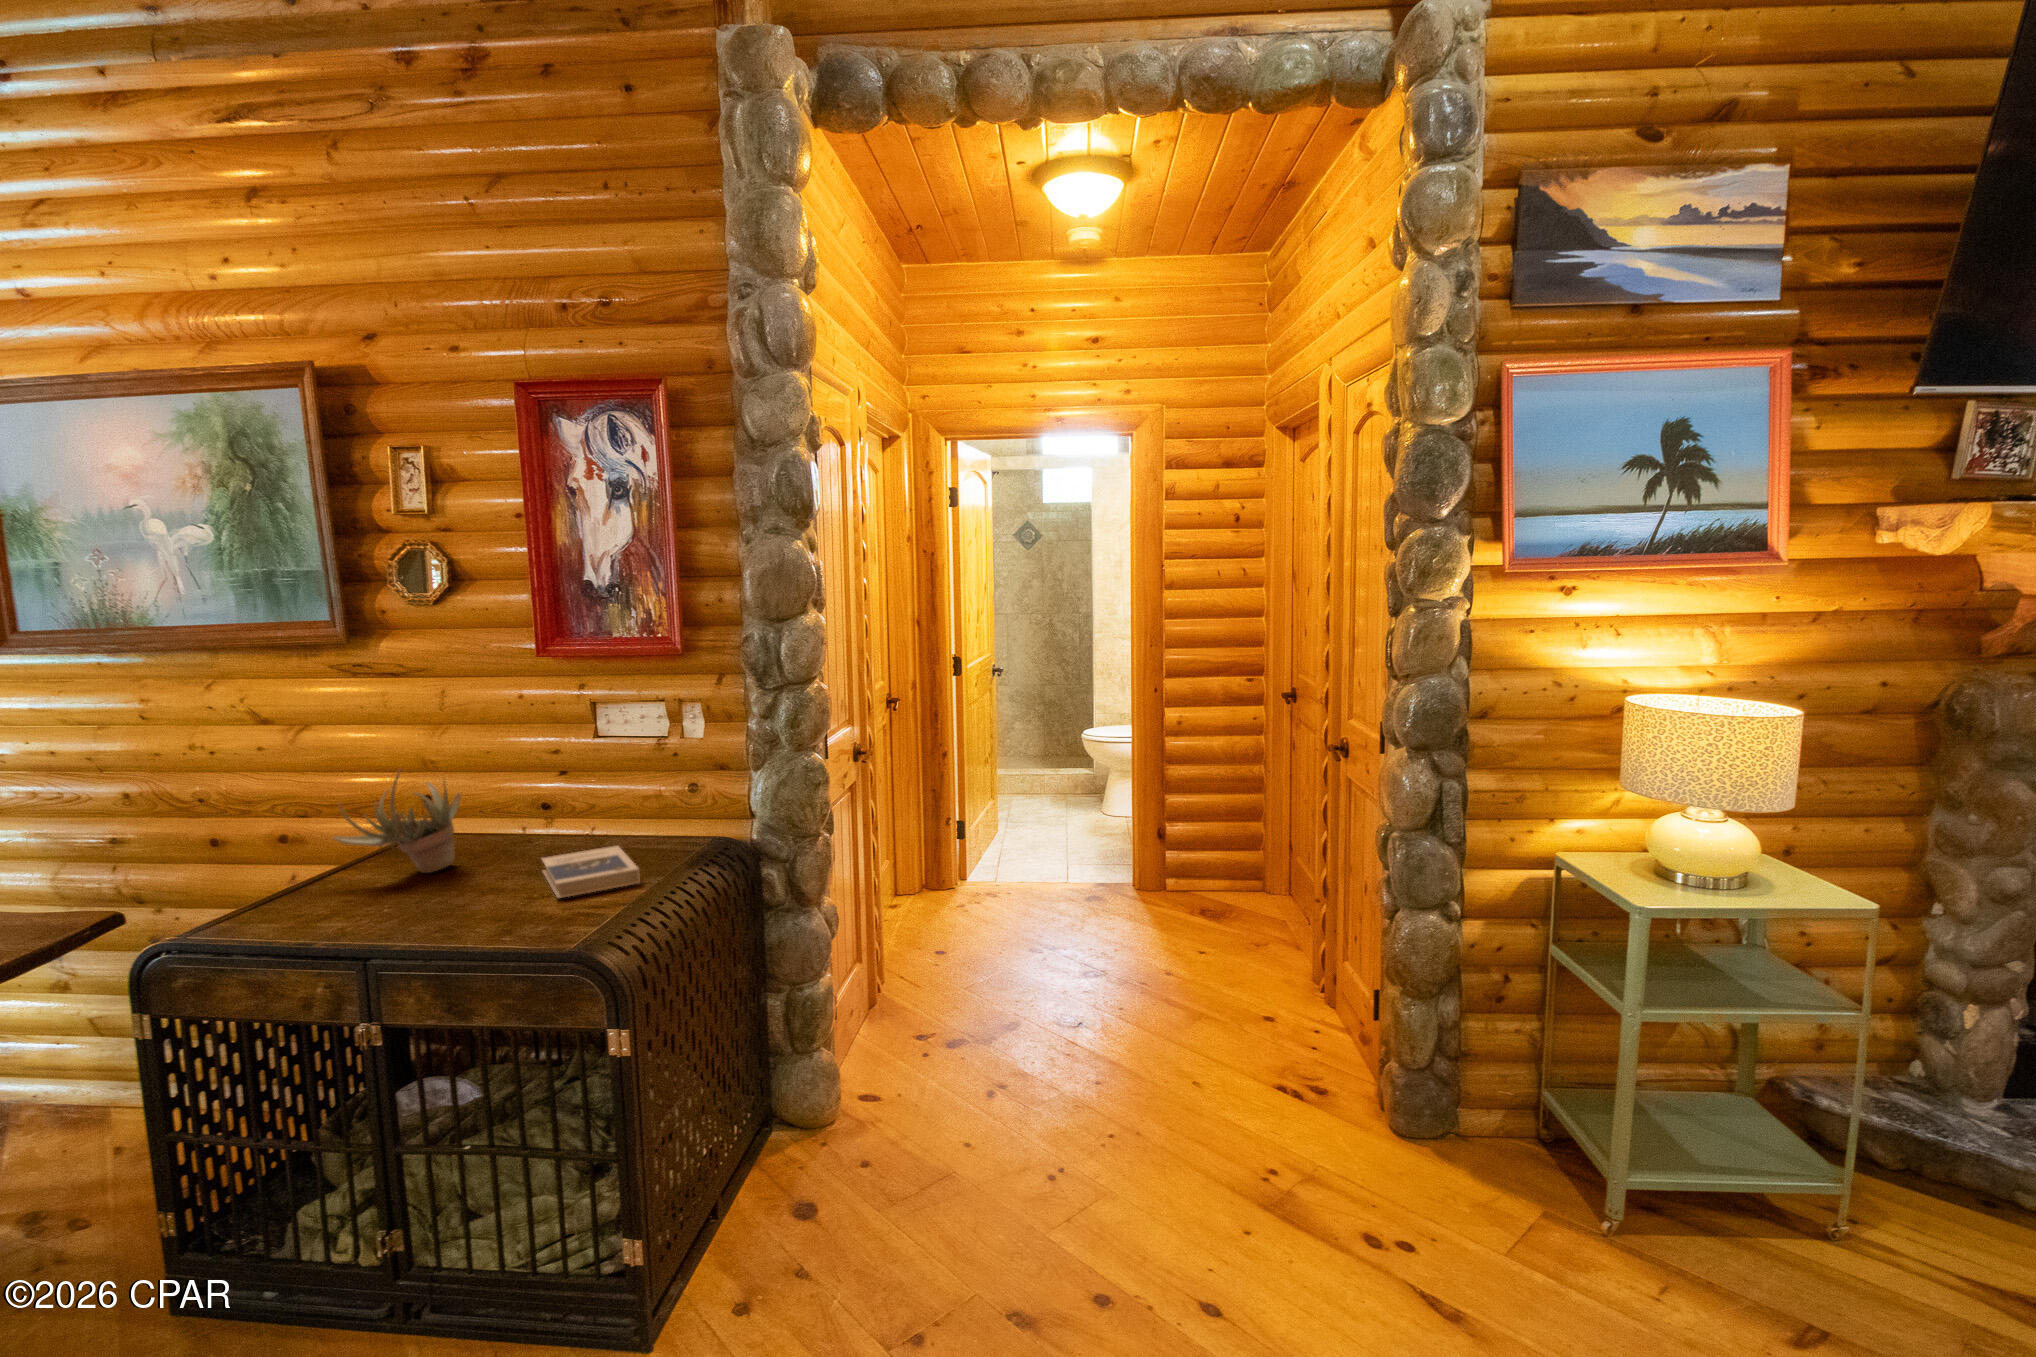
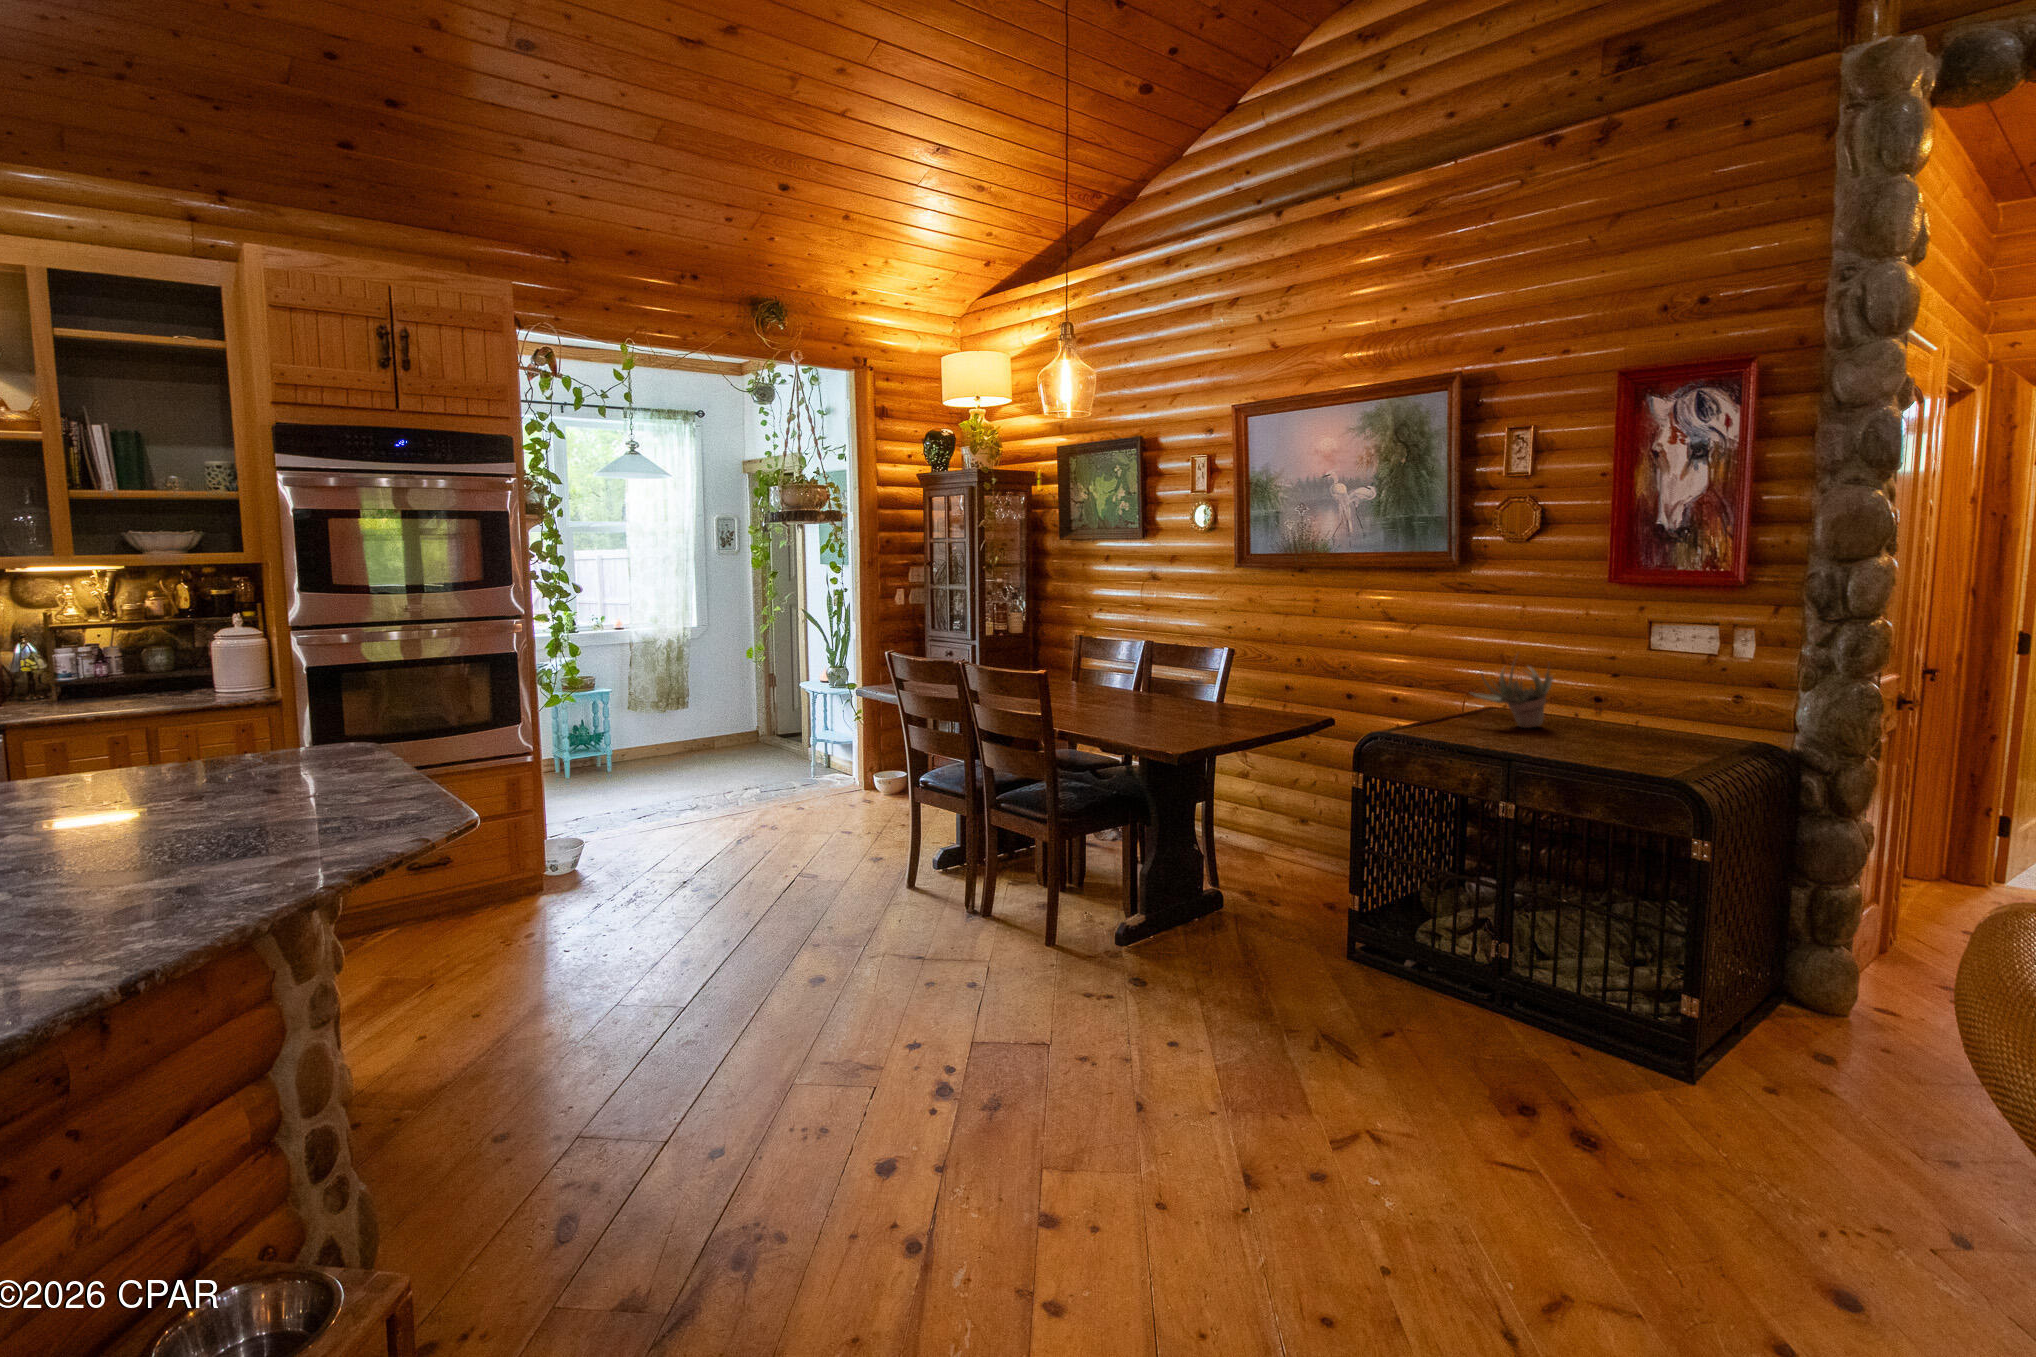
hardback book: present [541,845,640,898] -> none [1613,728,1705,755]

